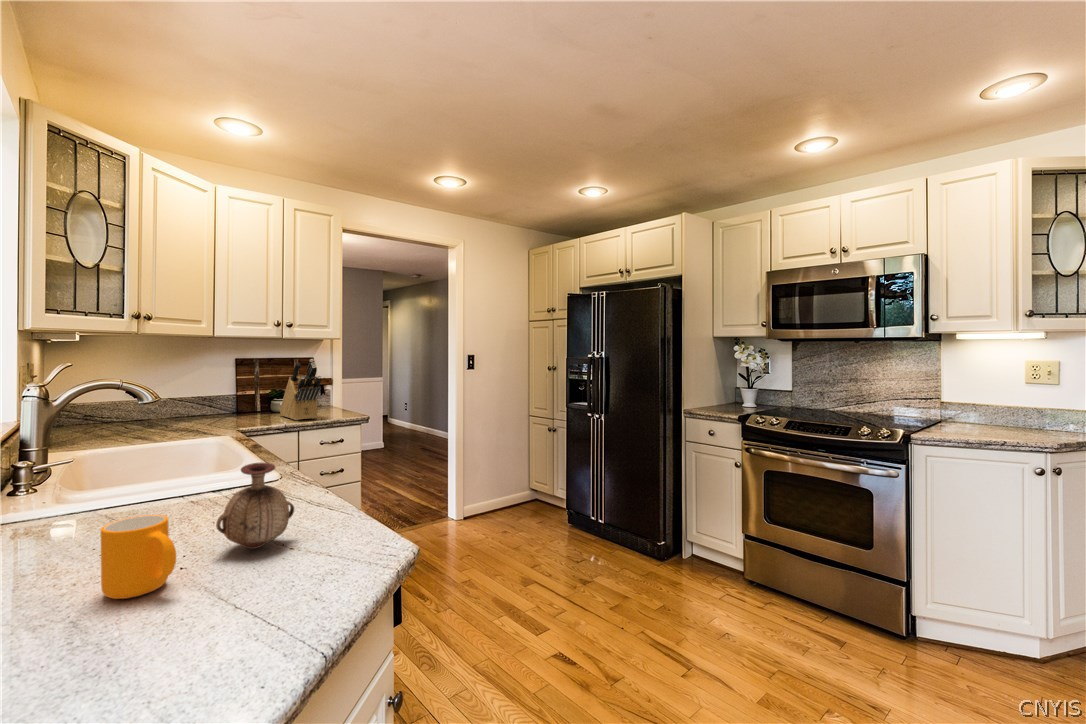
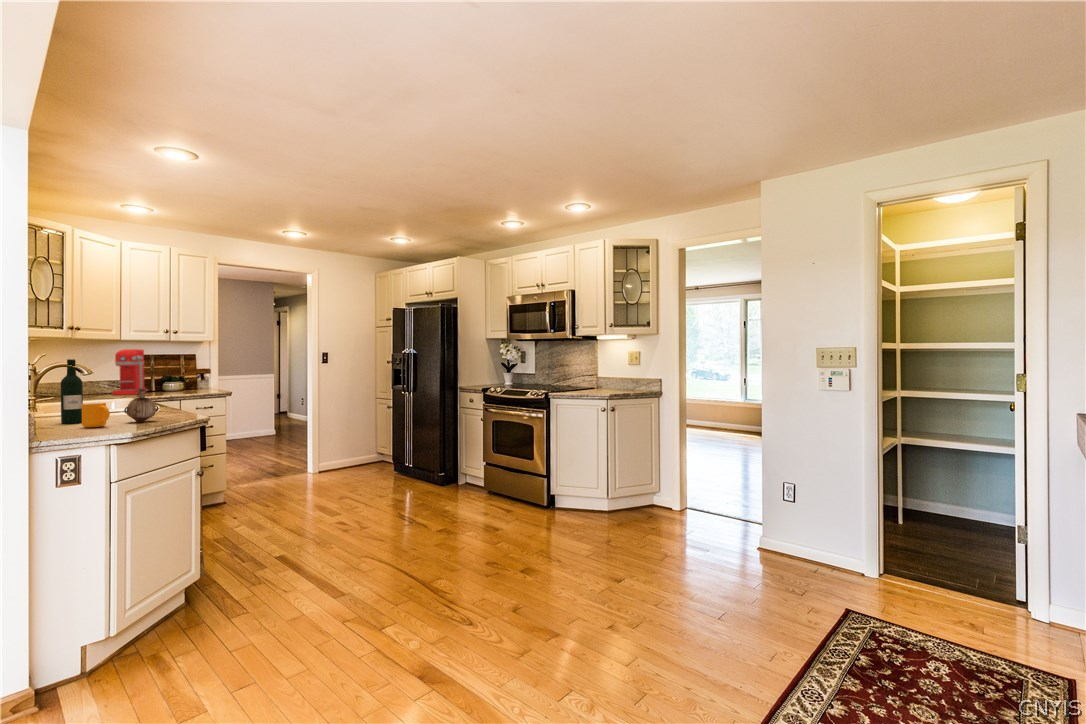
coffee maker: none [201,350,249,420] -> present [112,349,144,395]
knife block: present [280,359,321,420] -> none [169,354,197,394]
wine bottle: none [64,388,121,558] -> present [61,359,83,424]

